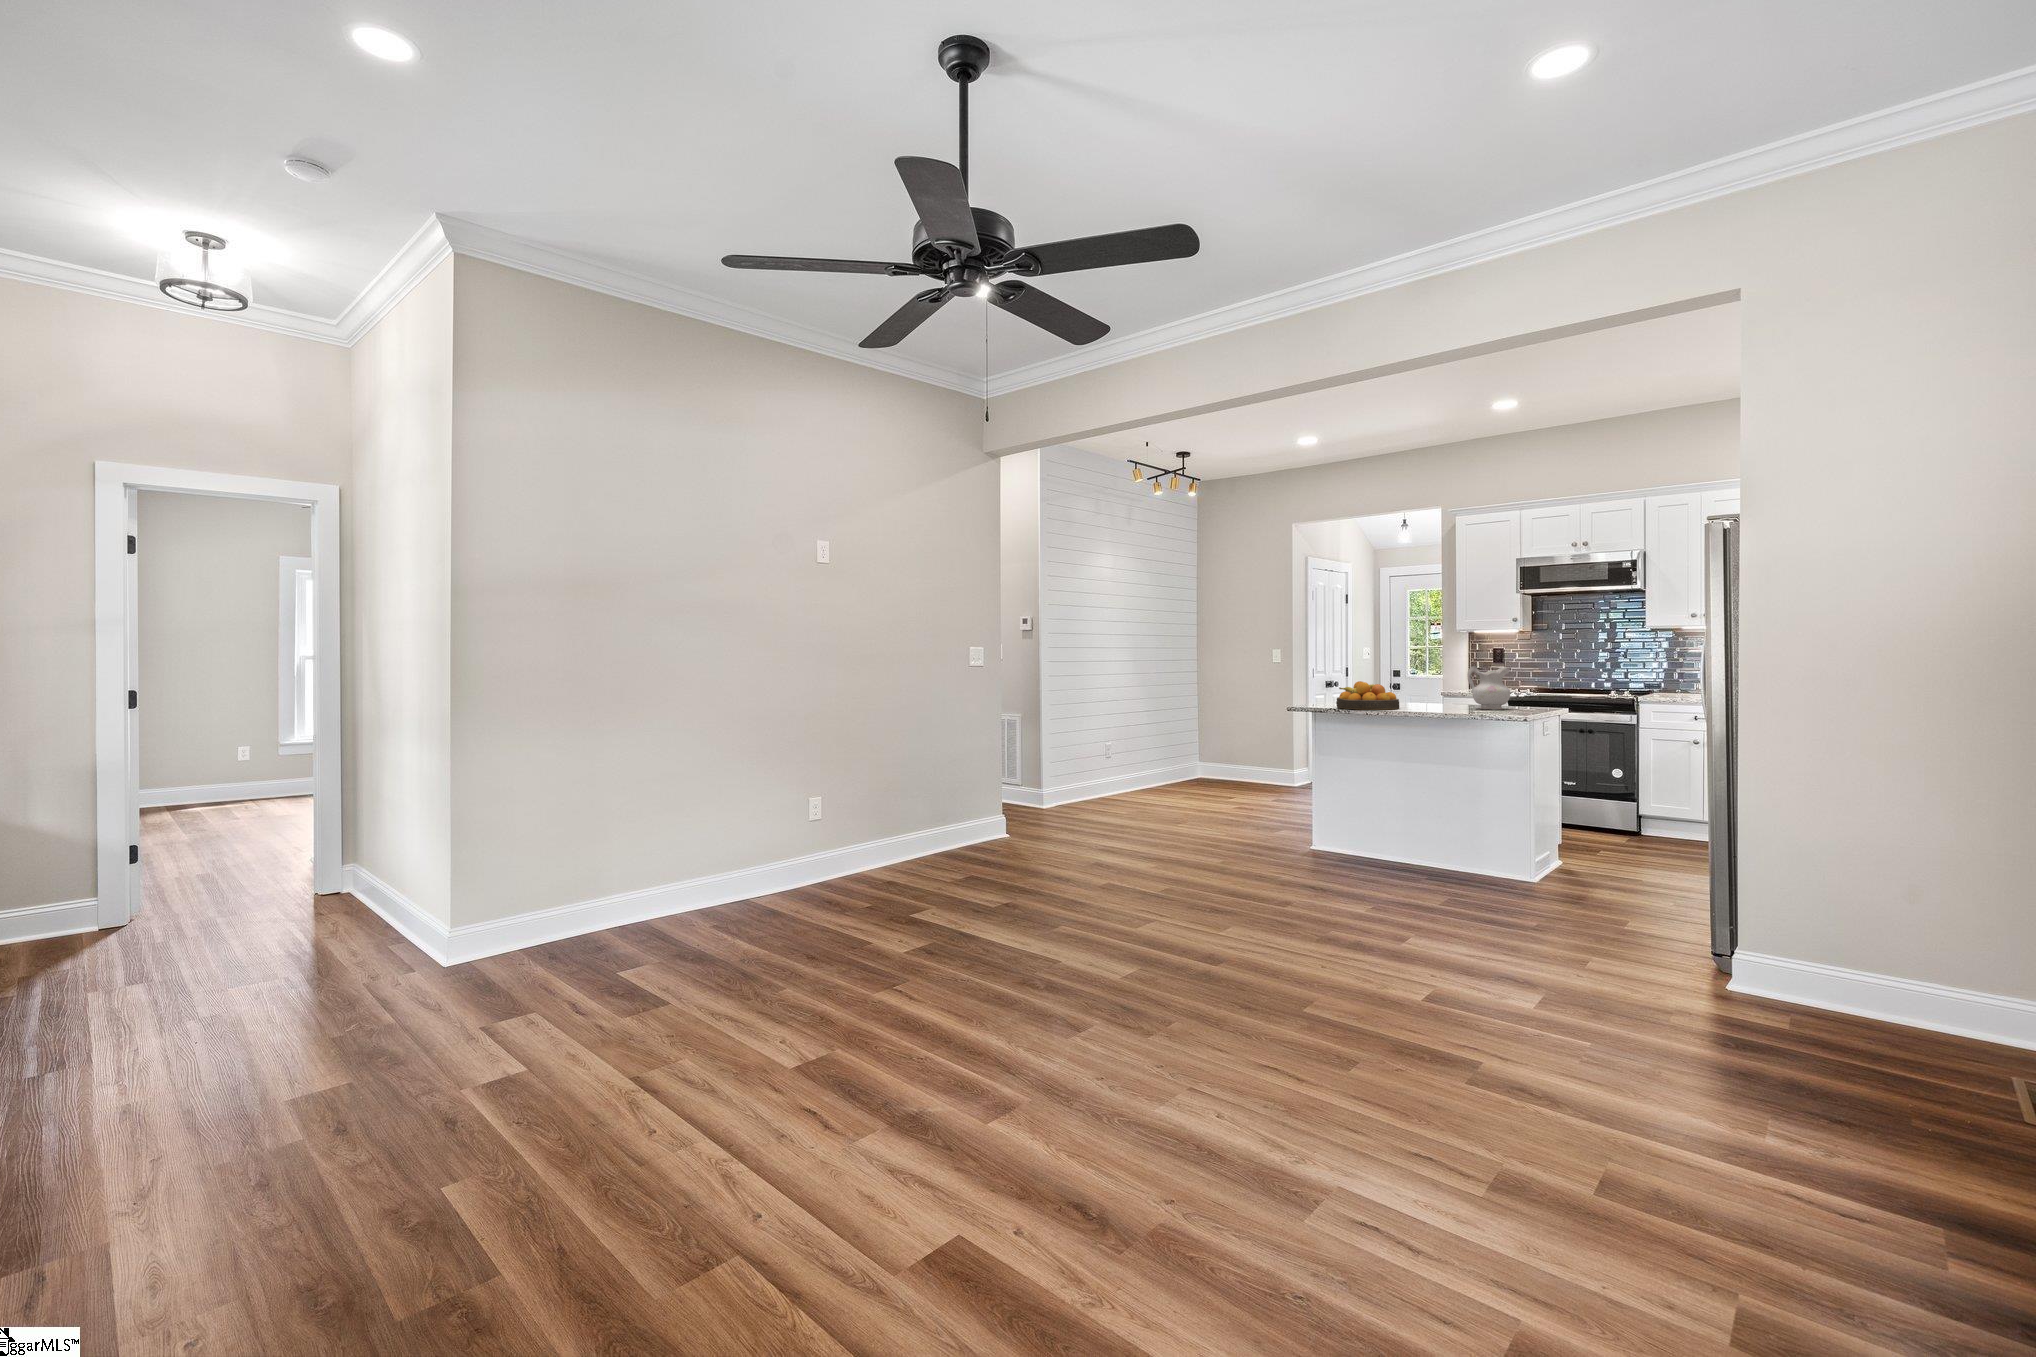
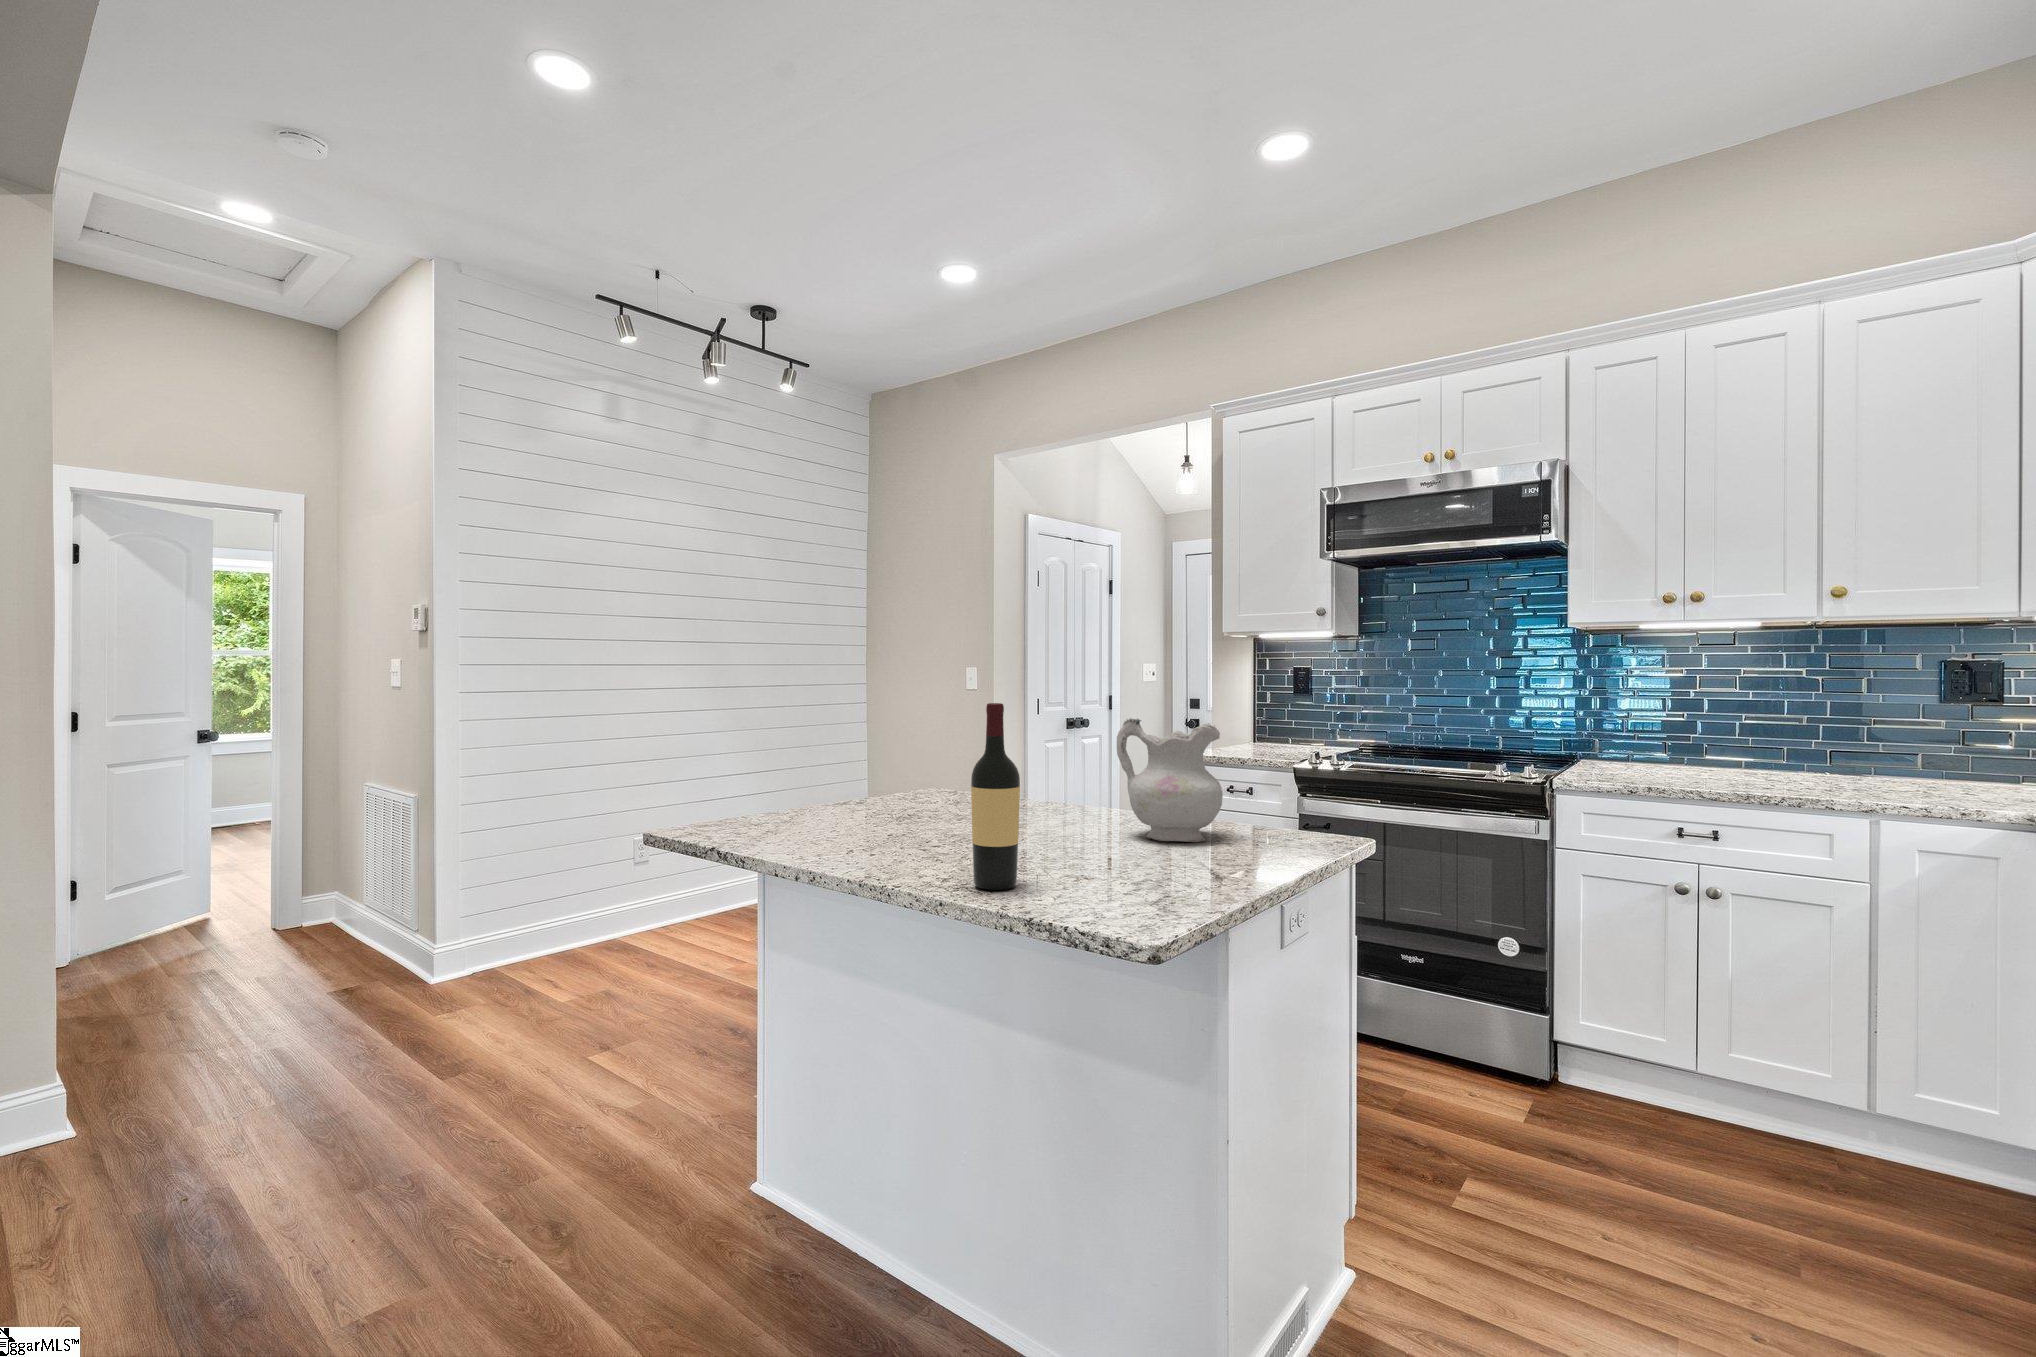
wine bottle: none [1445,658,1462,715] -> present [971,703,1020,890]
fruit bowl: present [1336,681,1399,710] -> none [798,753,955,840]

